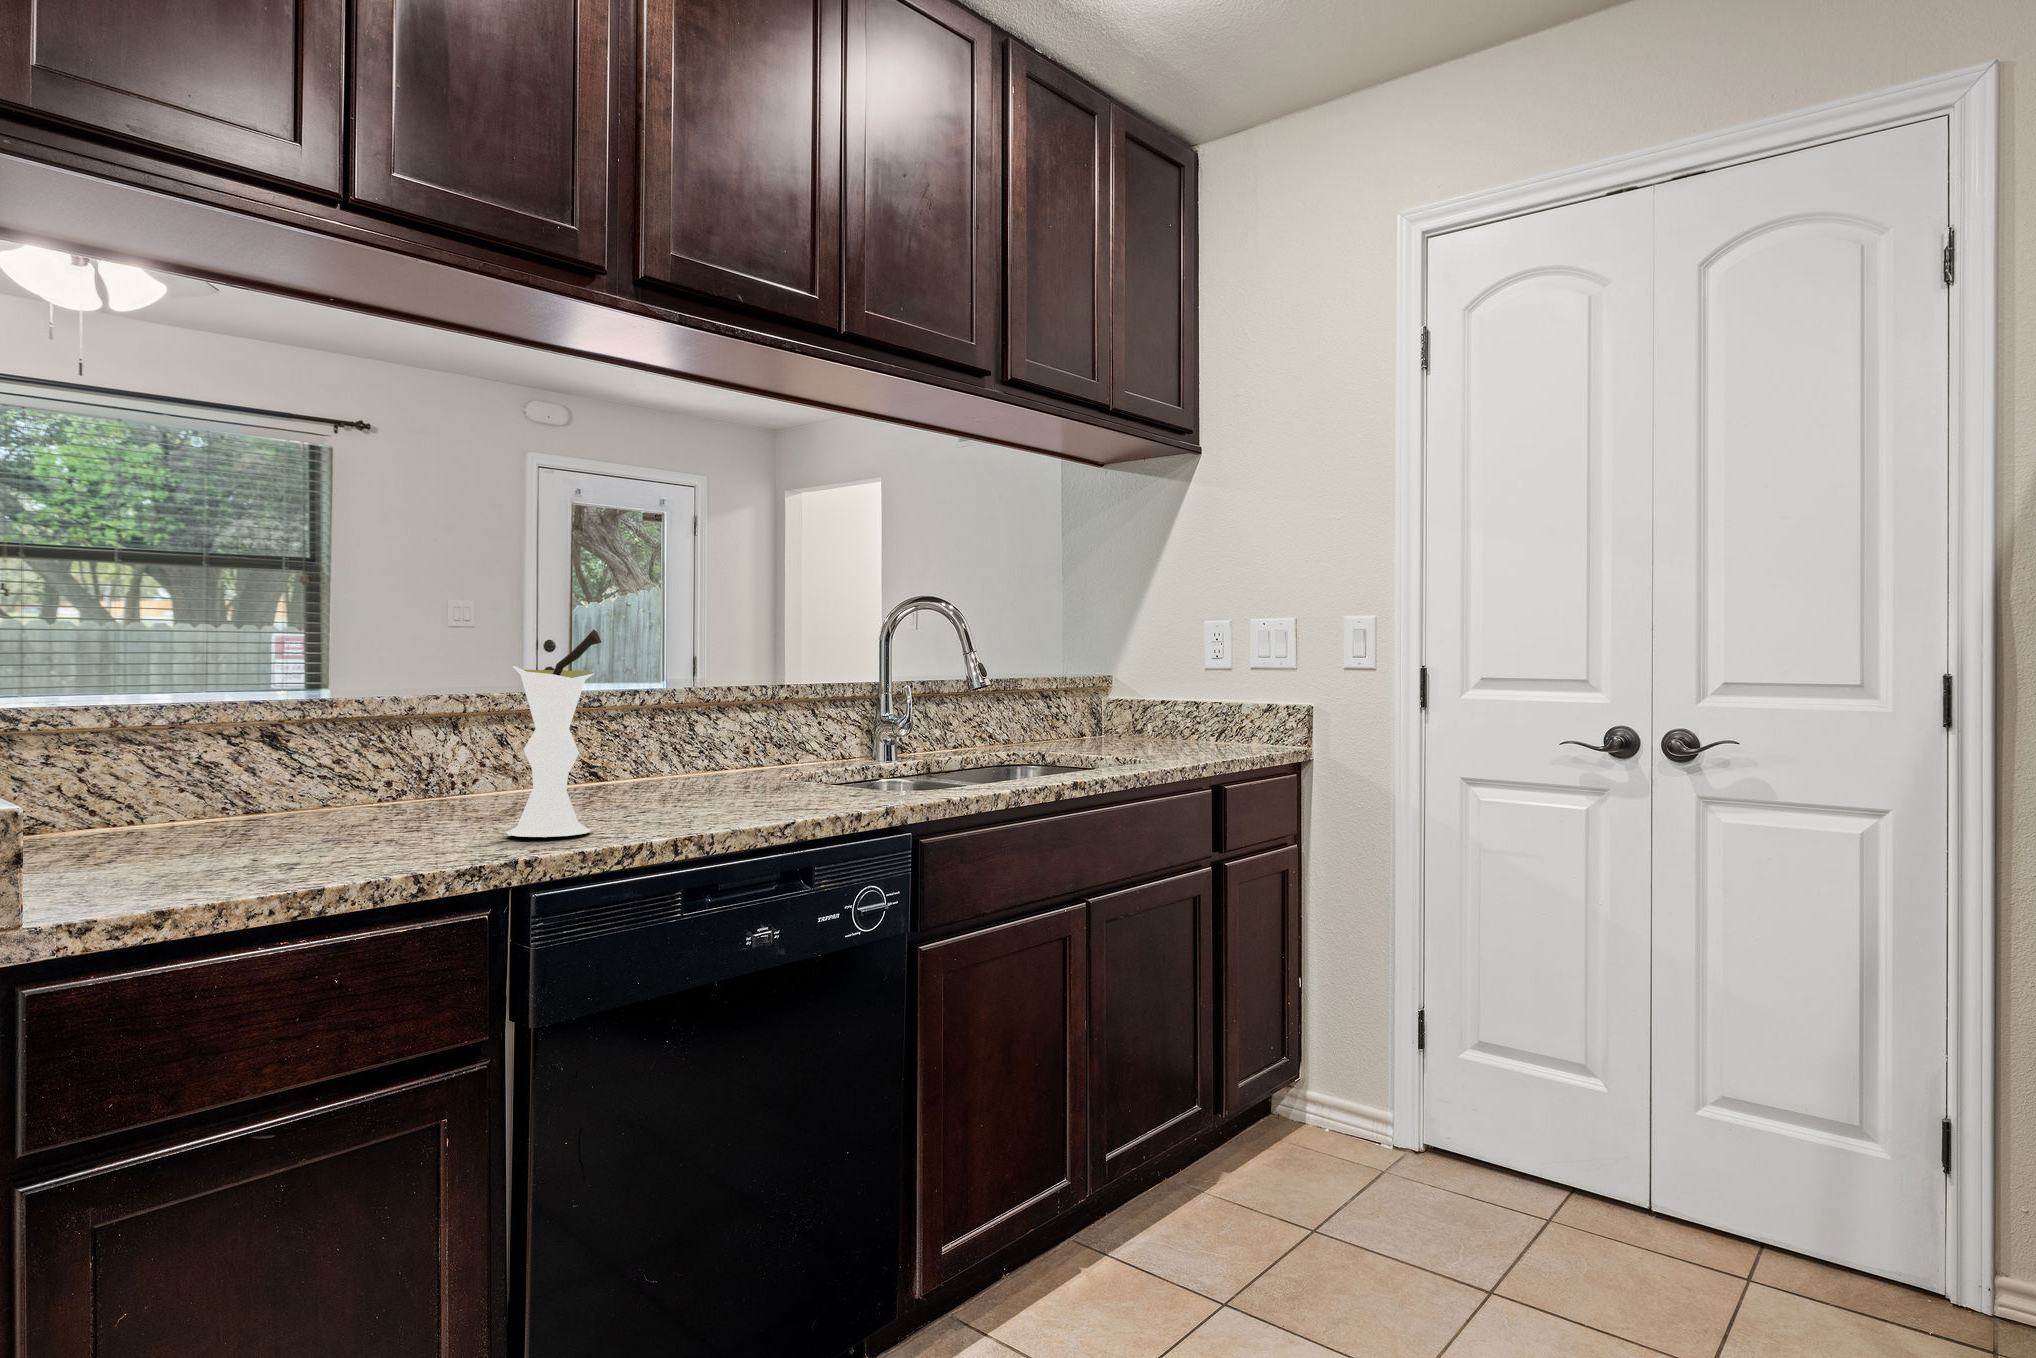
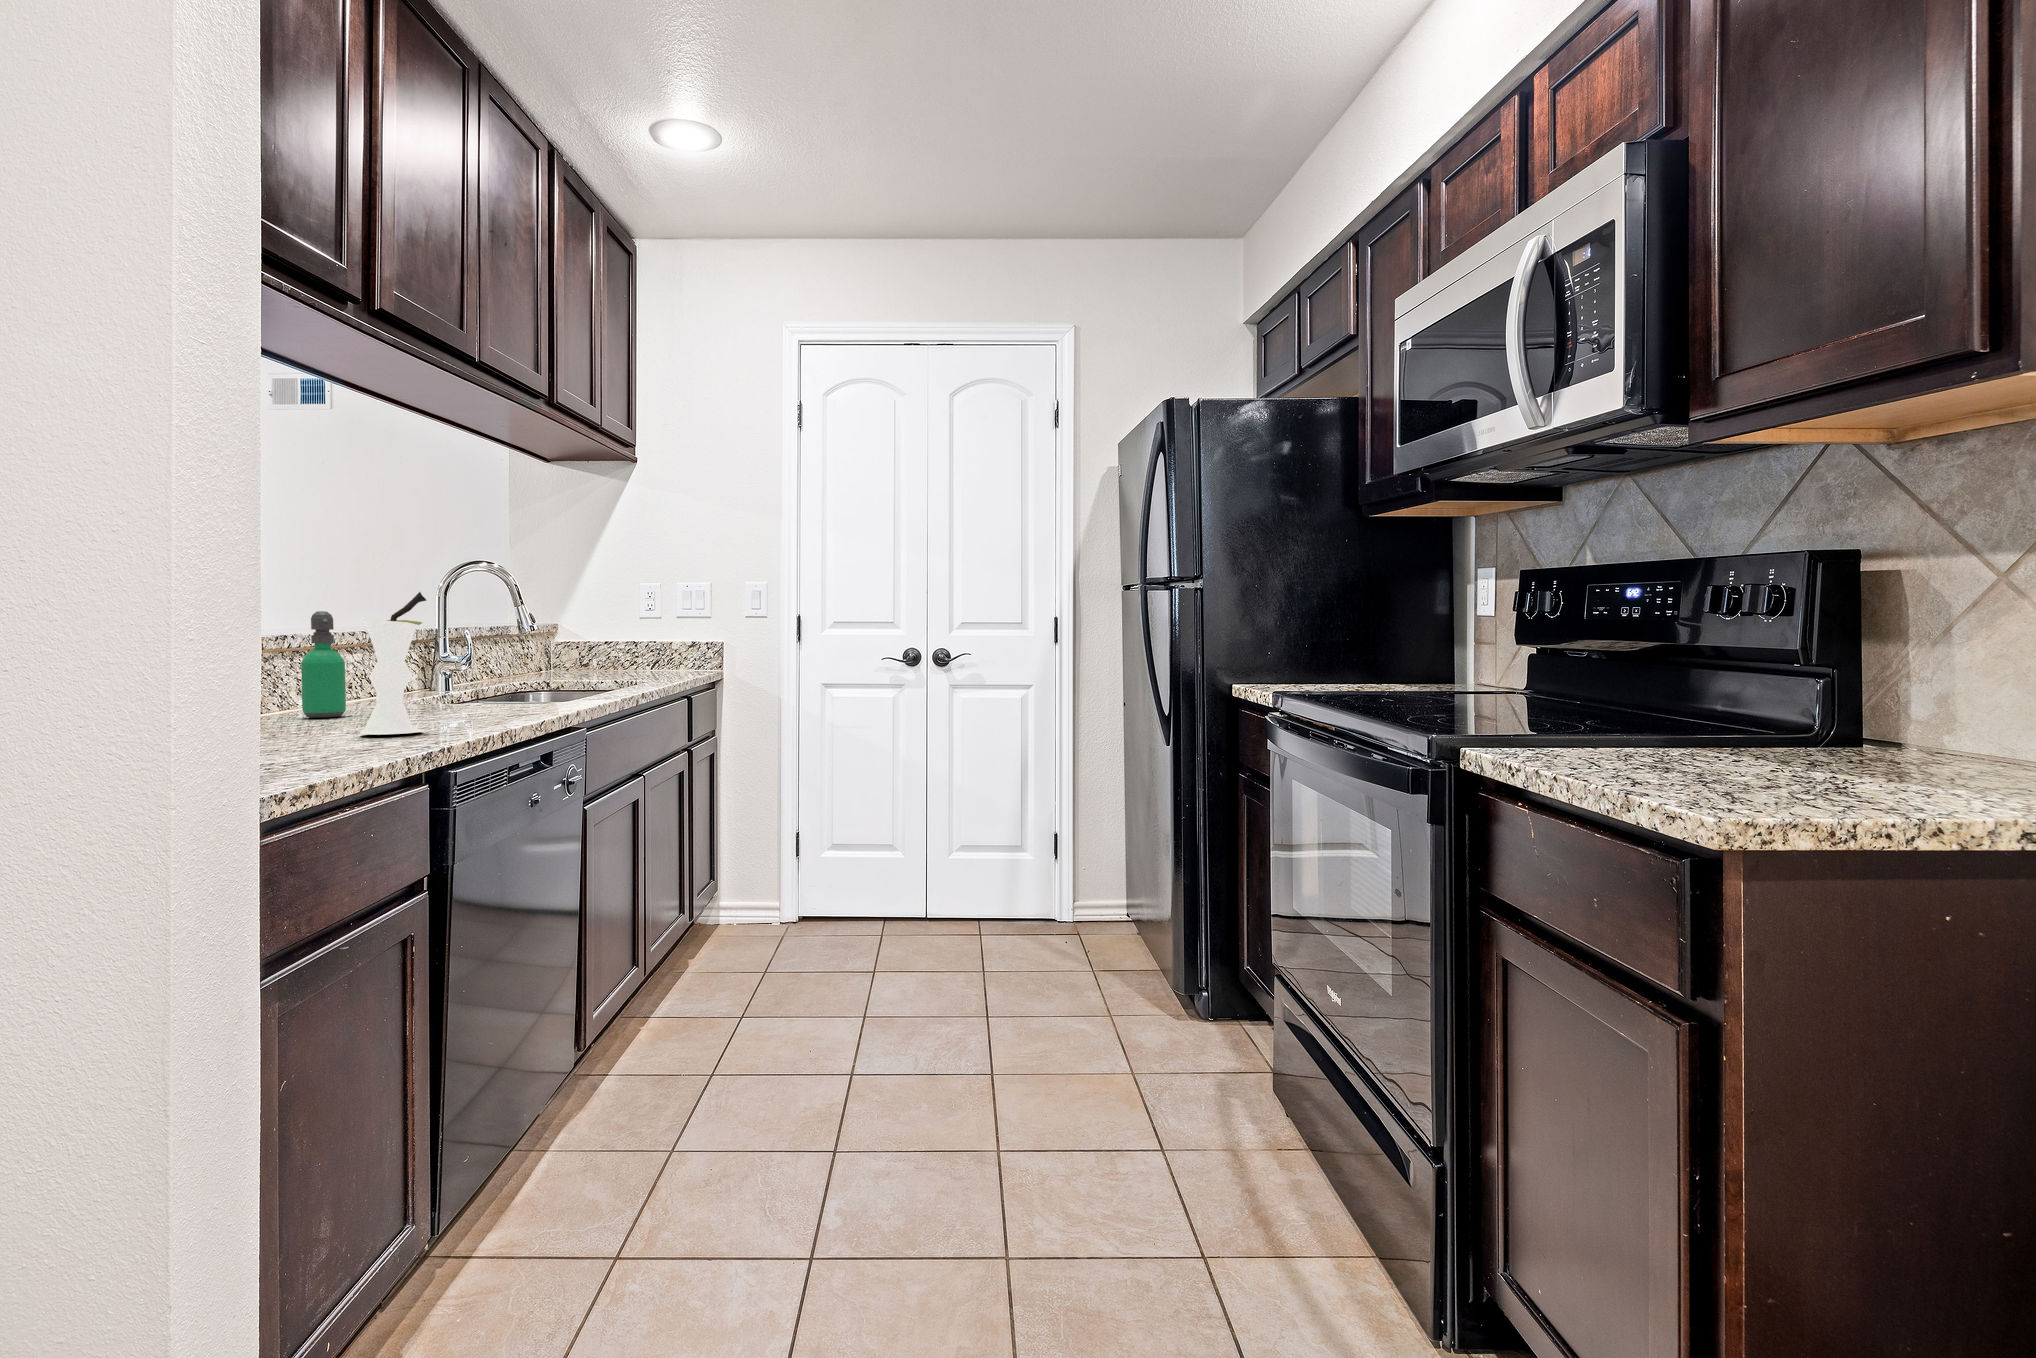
soap dispenser: none [631,659,680,794] -> present [301,611,346,718]

